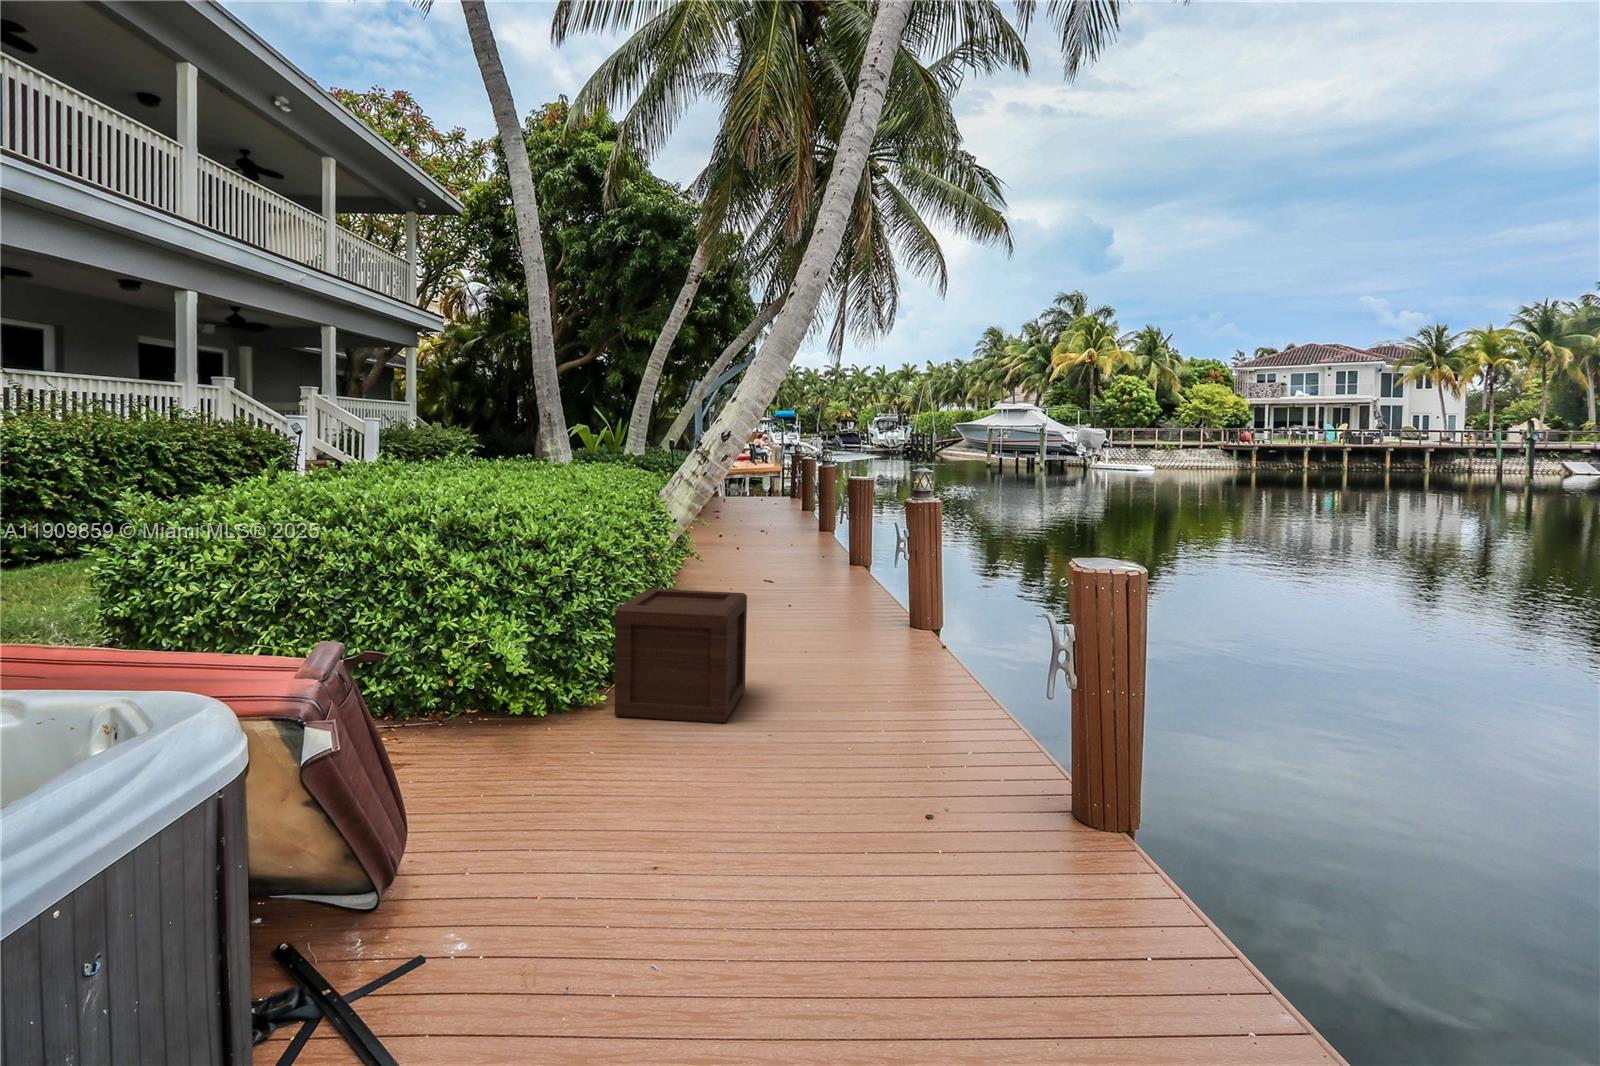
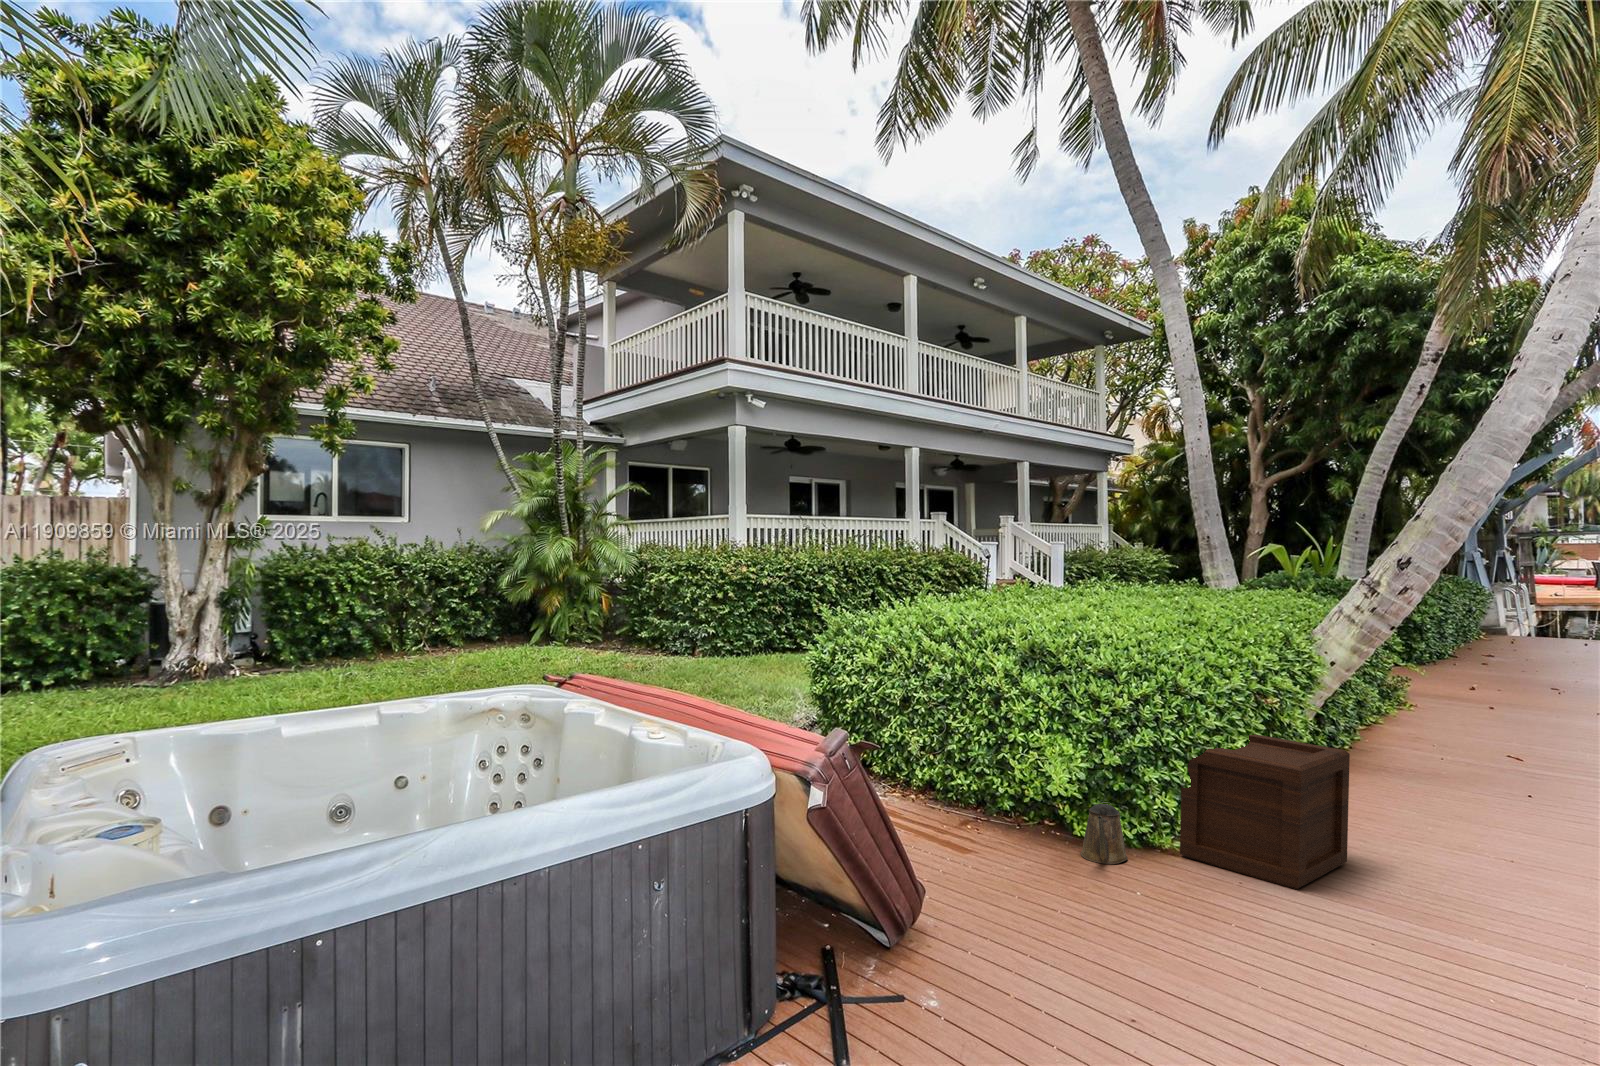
watering can: none [525,679,574,743] -> present [1081,804,1128,864]

